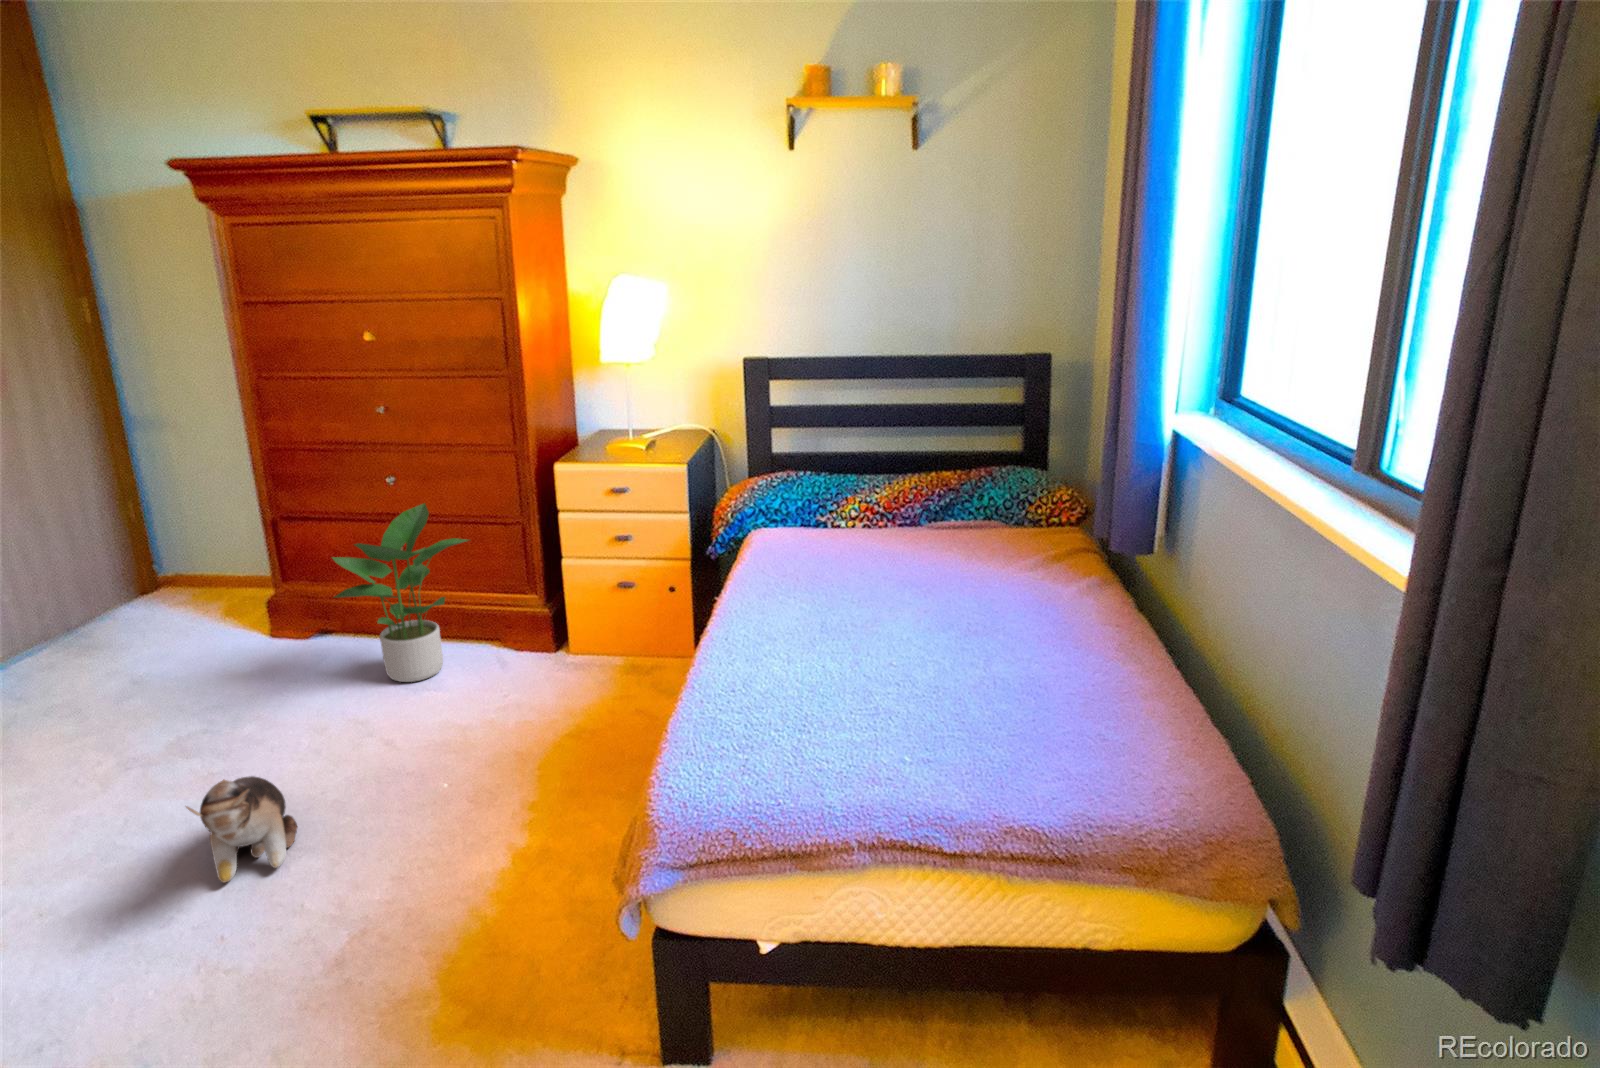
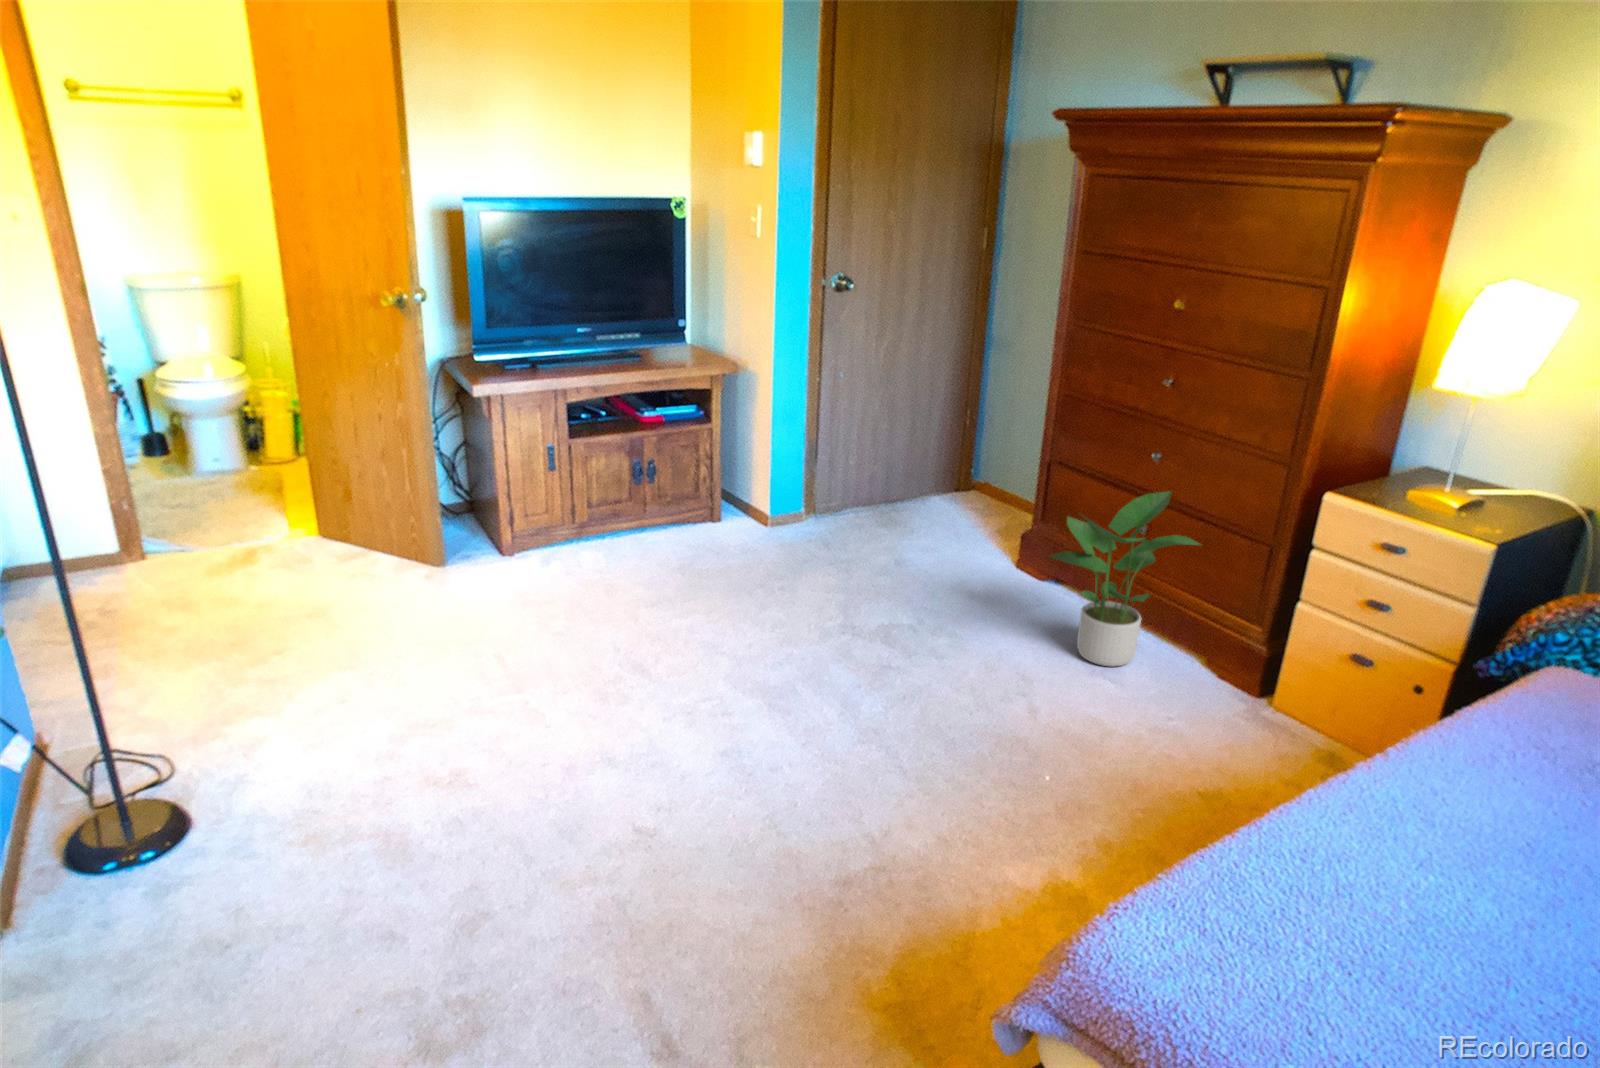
plush toy: present [186,776,297,883] -> none [816,682,917,775]

